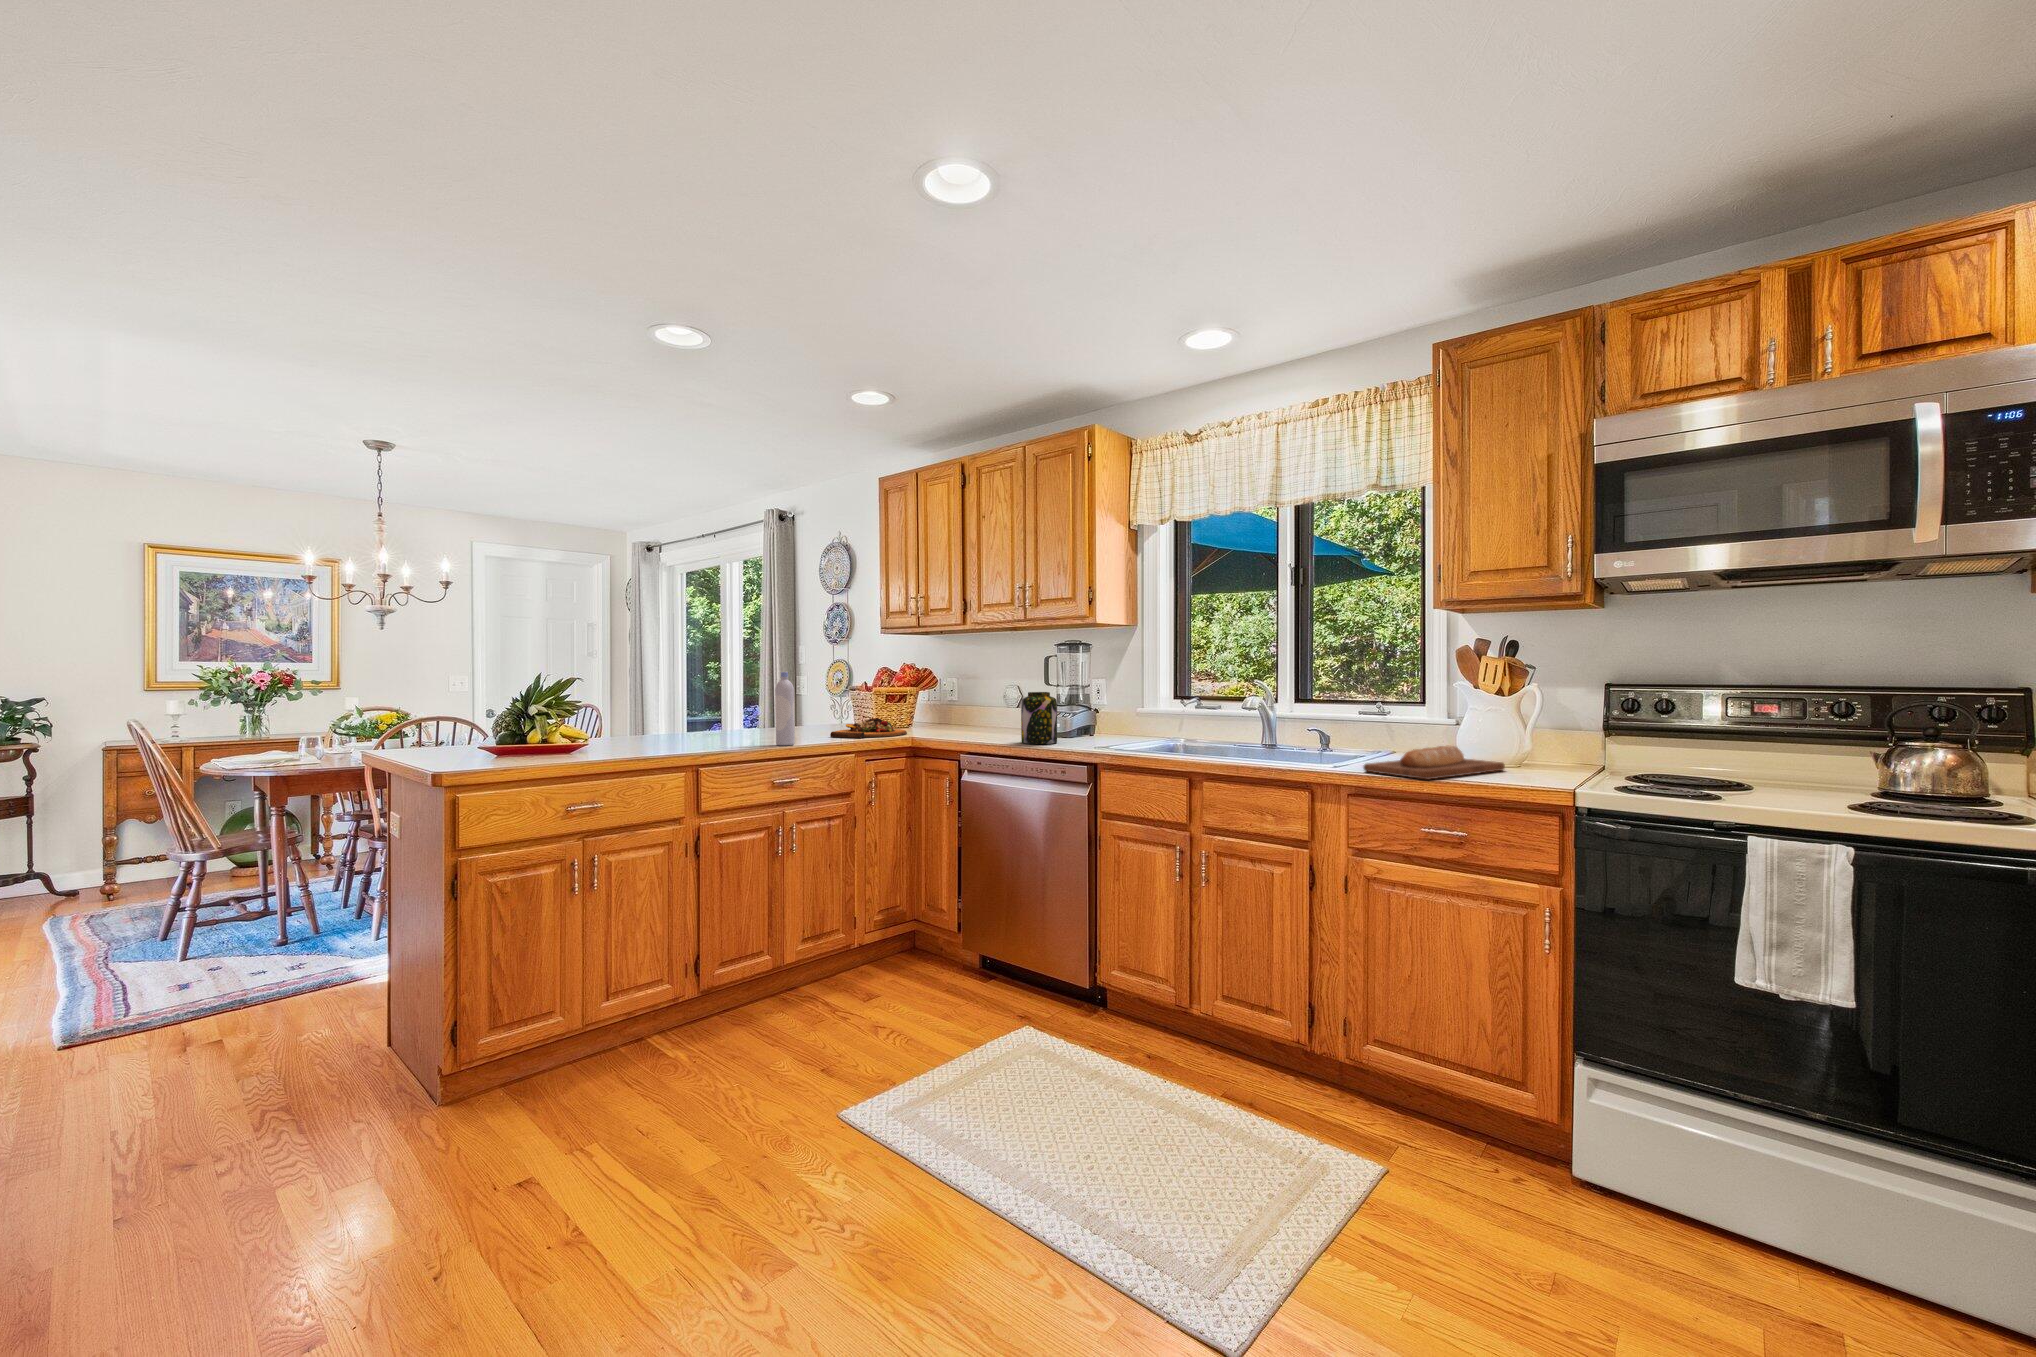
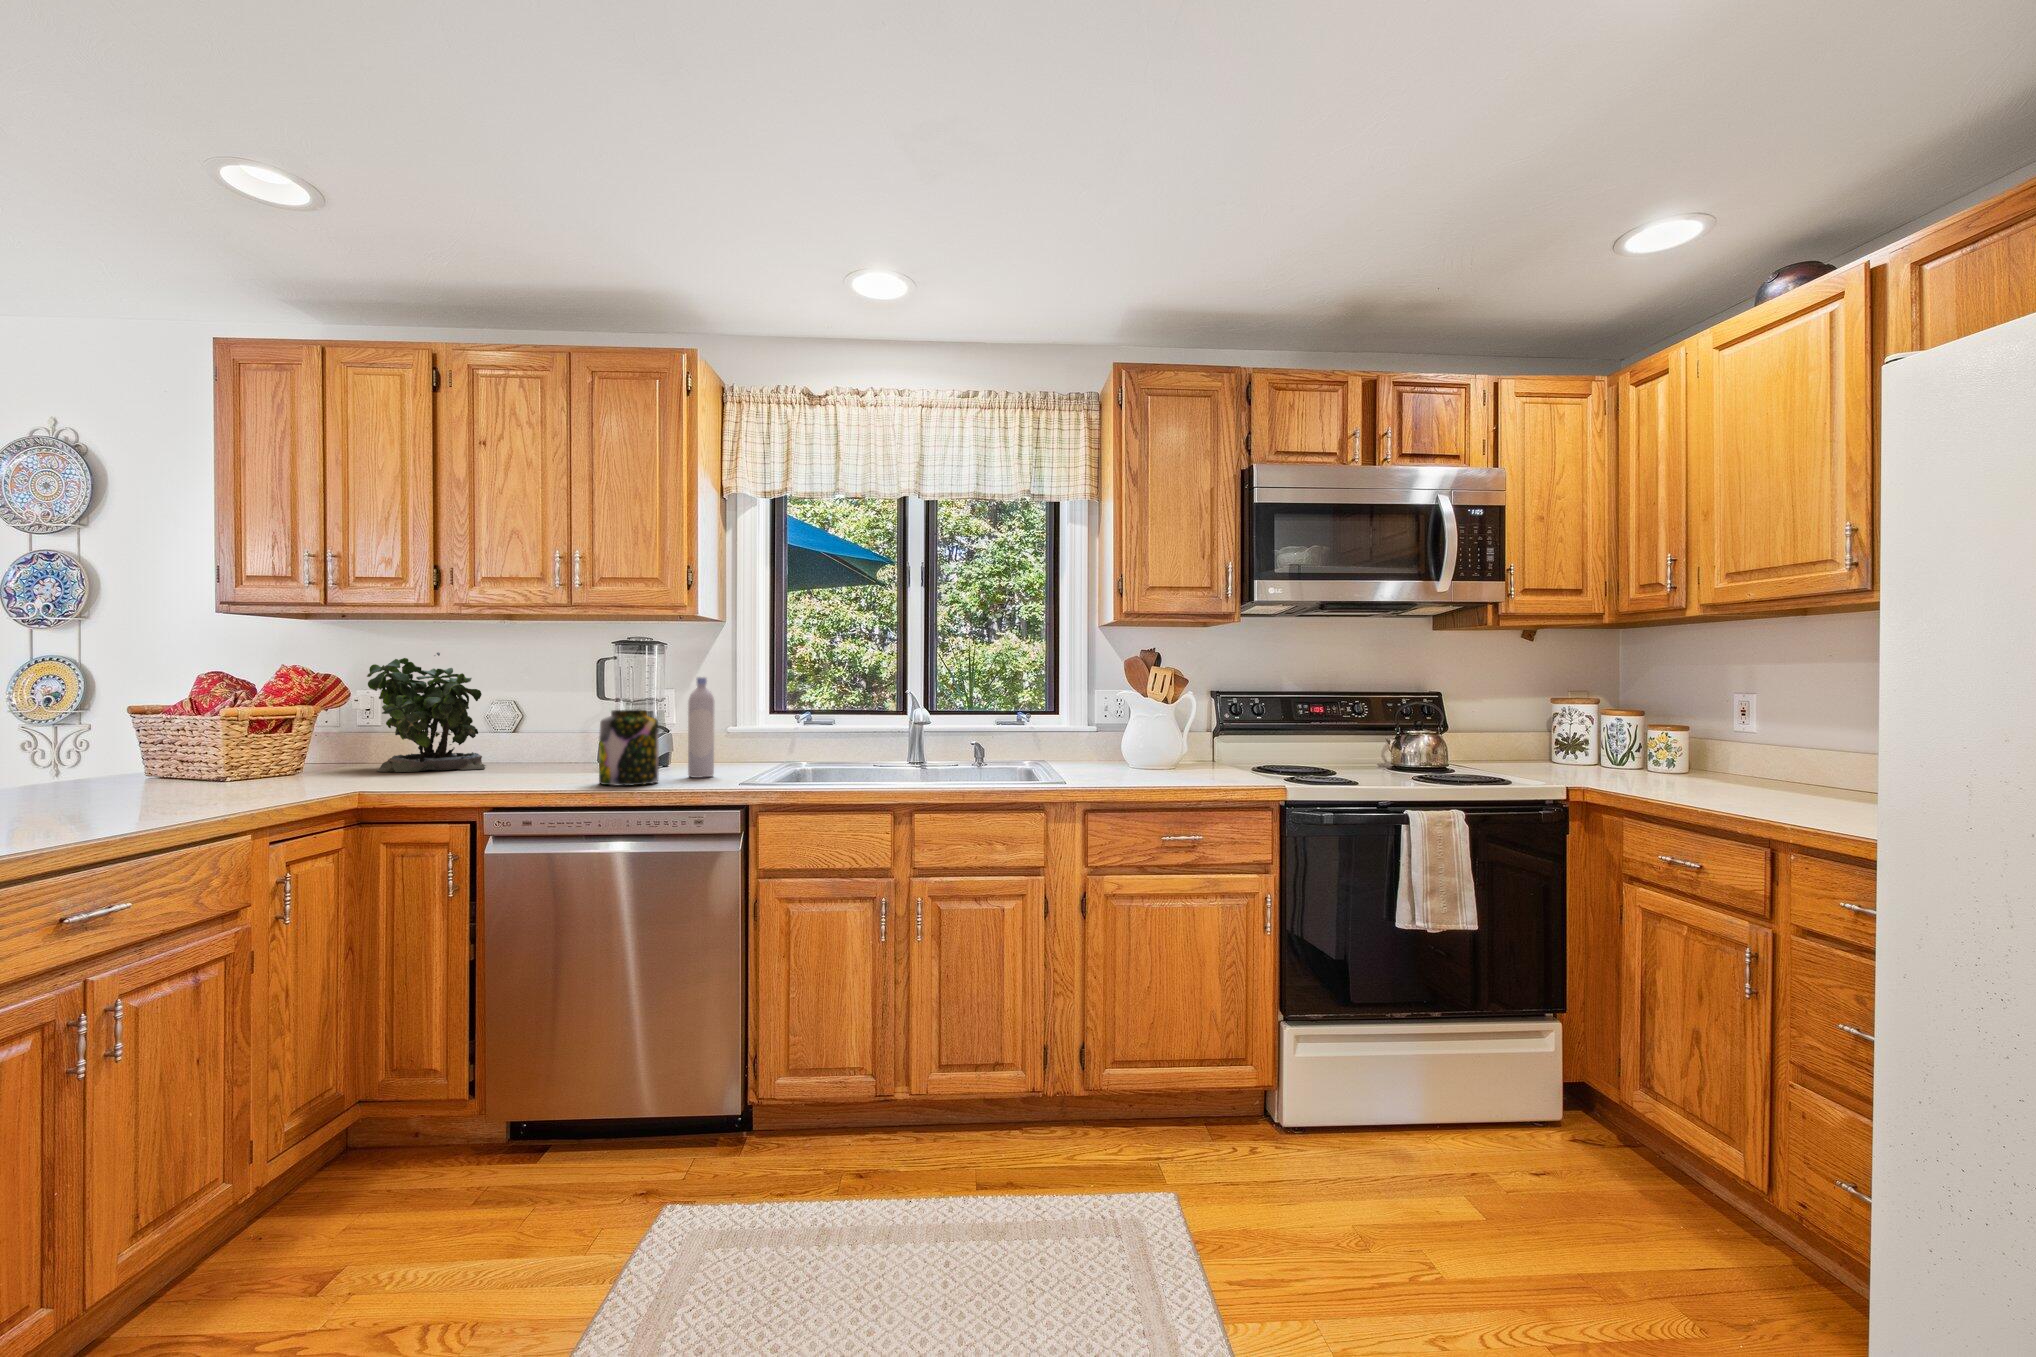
potted plant: none [947,653,1007,729] -> present [367,652,485,772]
bottle: present [775,672,795,746] -> present [688,677,714,778]
cutting board: present [830,718,907,738] -> none [154,762,332,804]
bread loaf: present [1363,746,1505,780] -> none [1097,753,1181,787]

